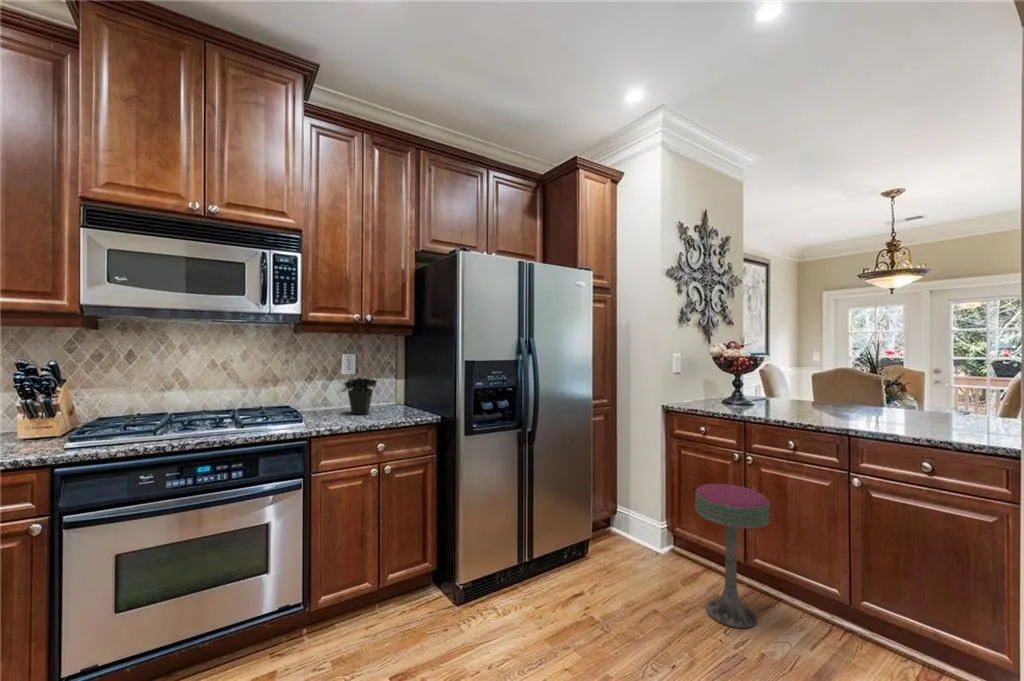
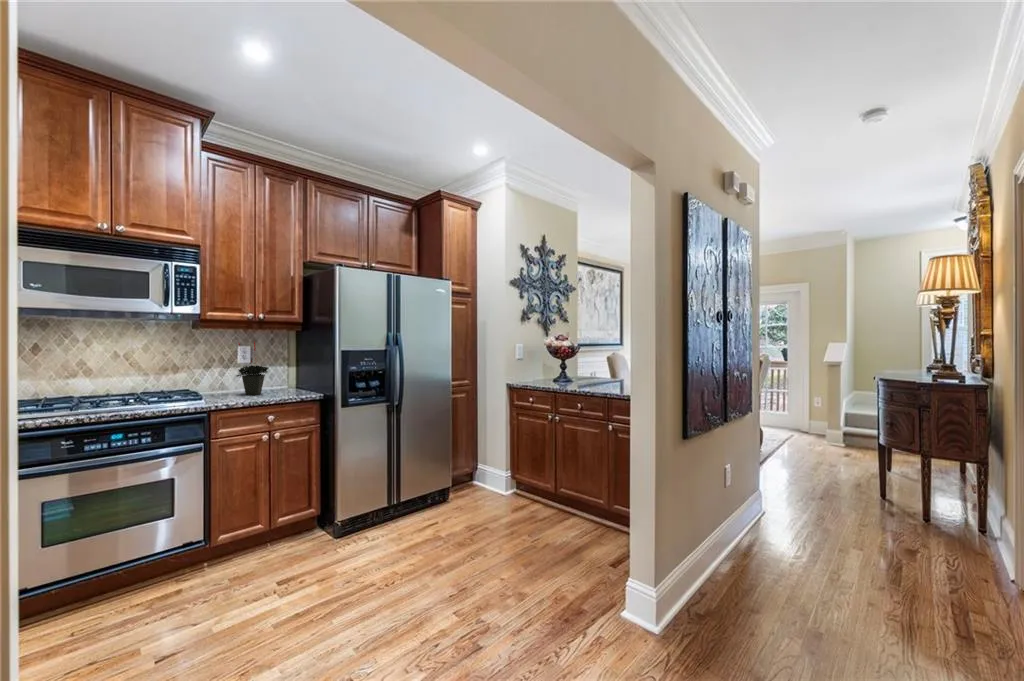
bar stool: present [695,484,769,628] -> none [516,437,563,533]

